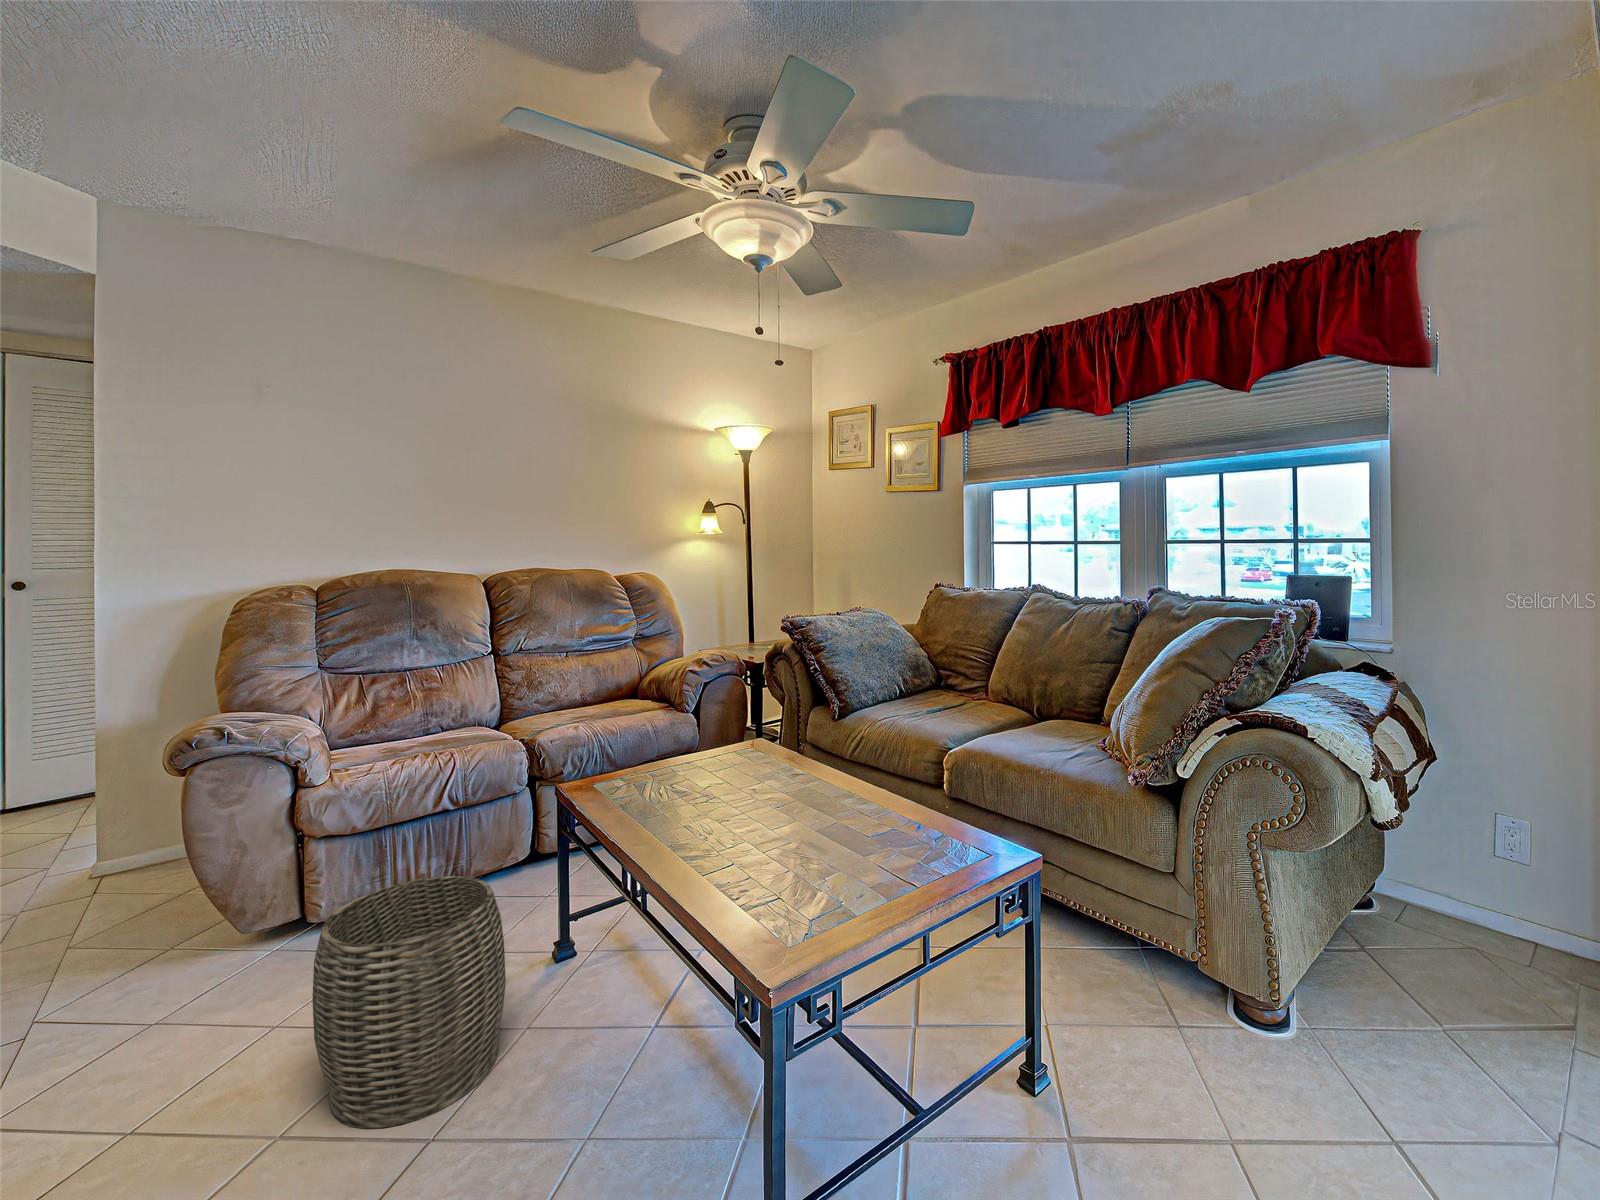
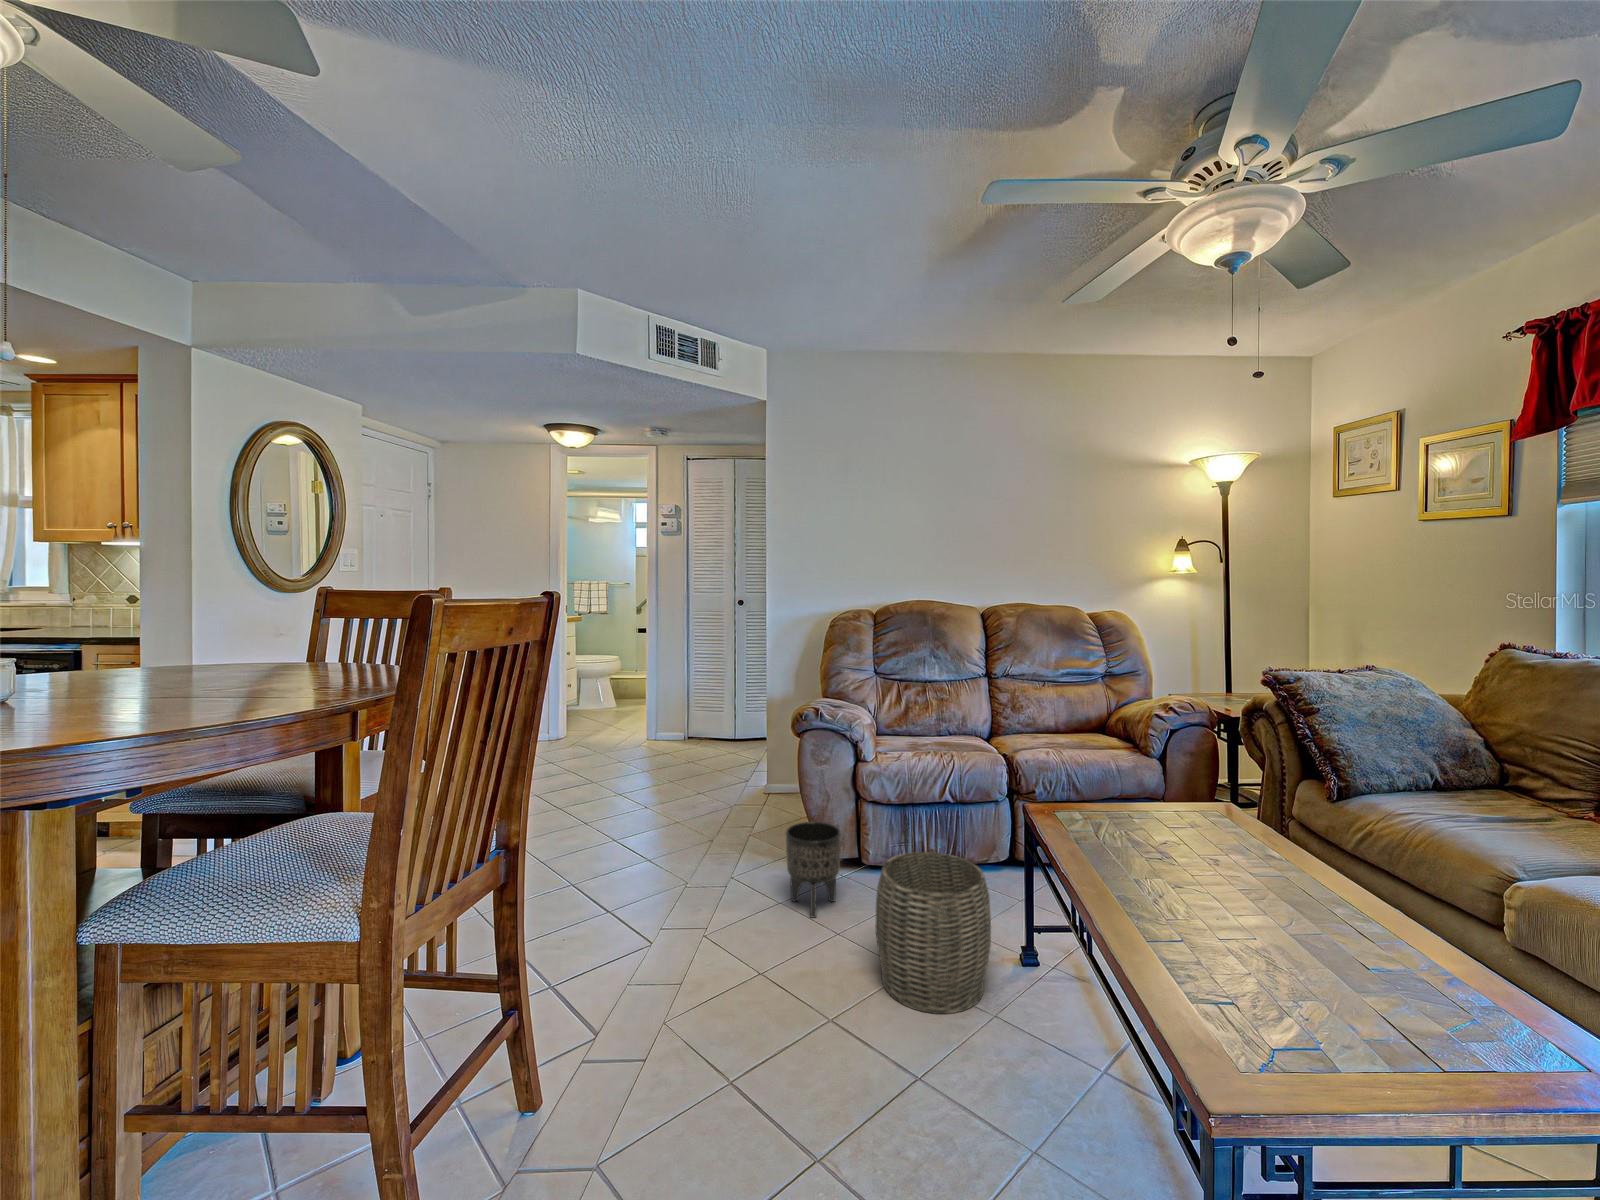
planter: none [138,886,259,1049] -> present [786,822,841,917]

